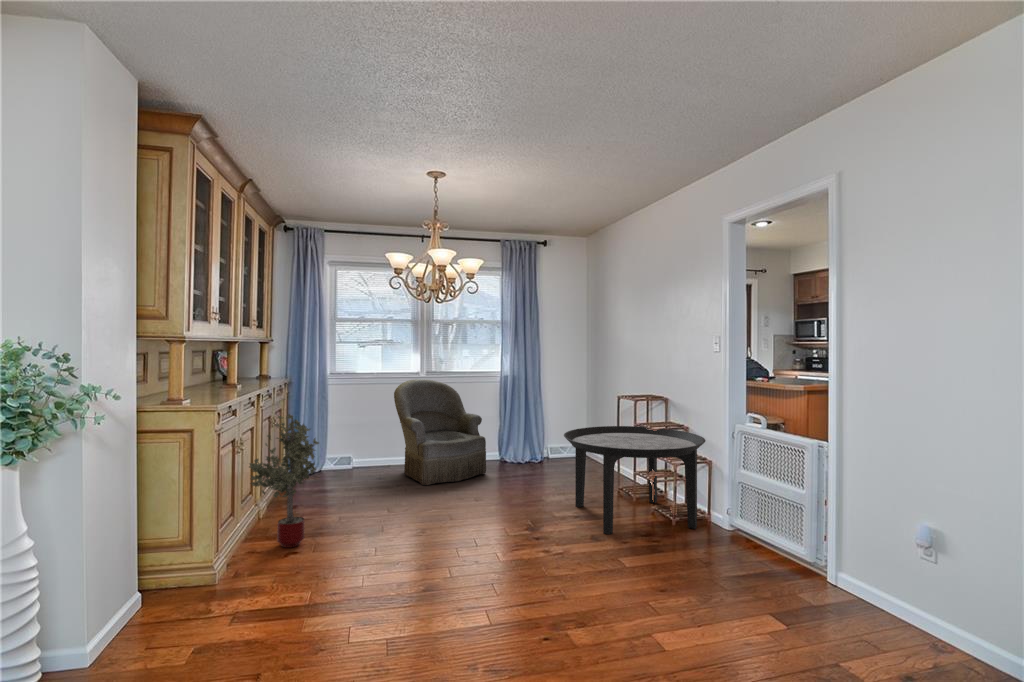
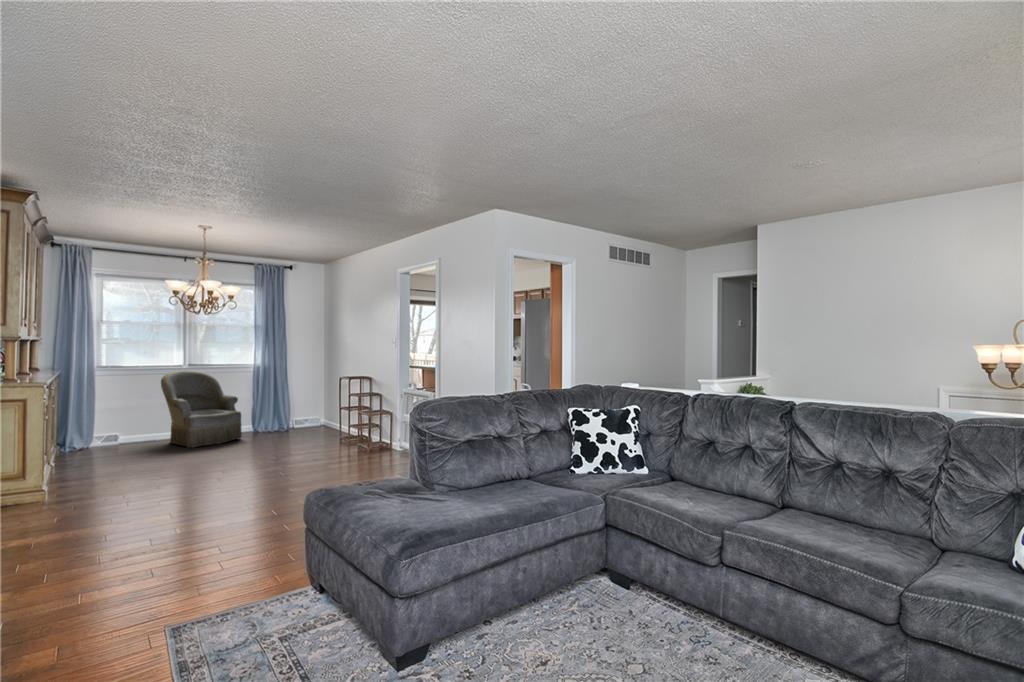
potted tree: present [249,414,319,548] -> none [54,391,115,483]
round table: present [564,426,706,535] -> none [299,397,389,459]

